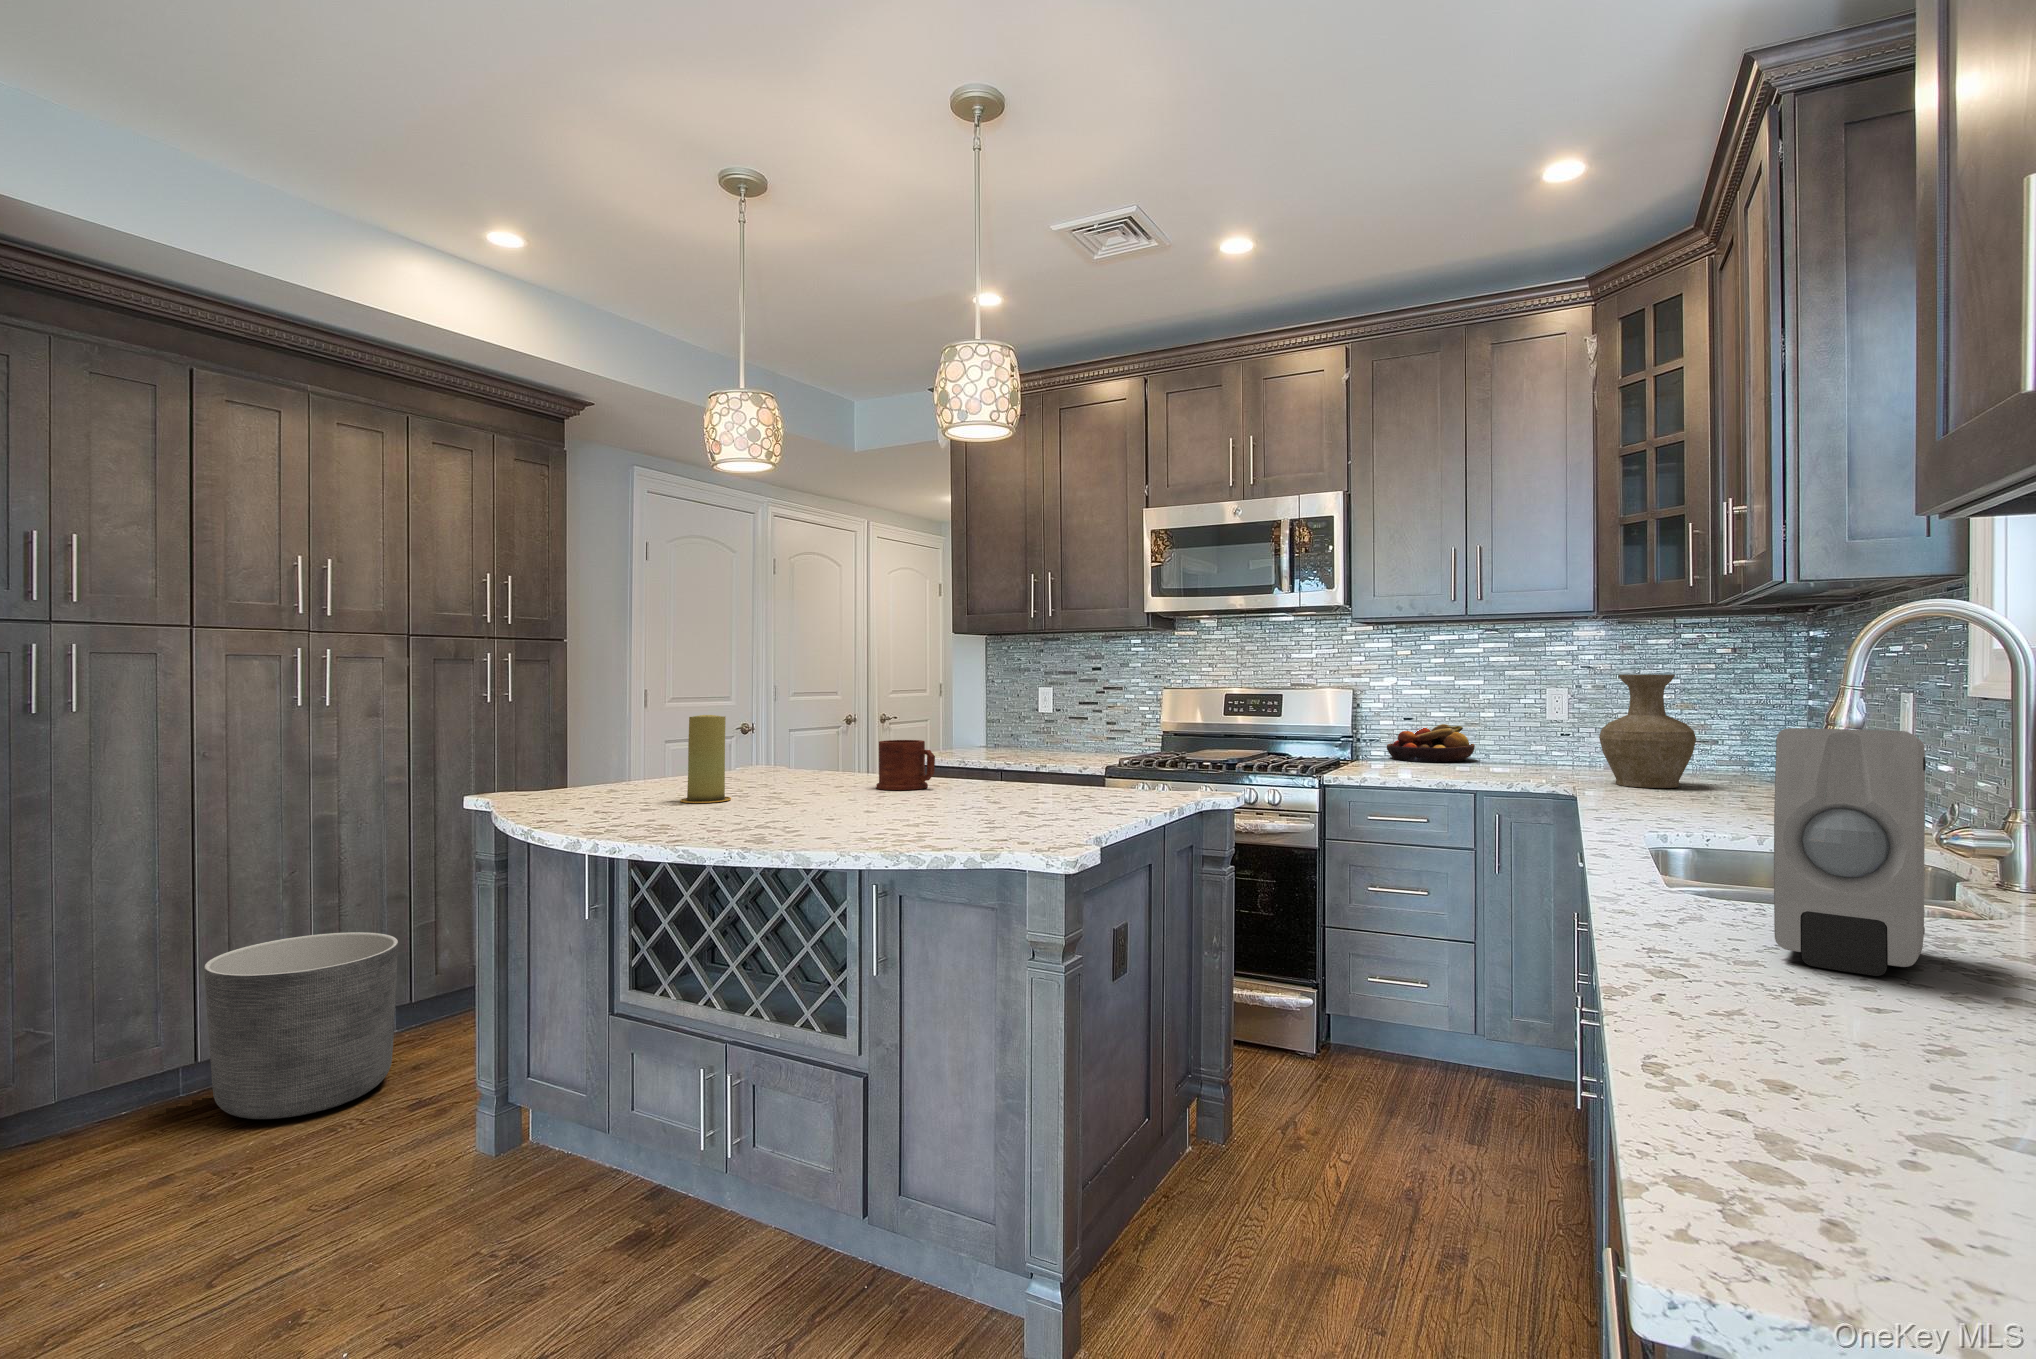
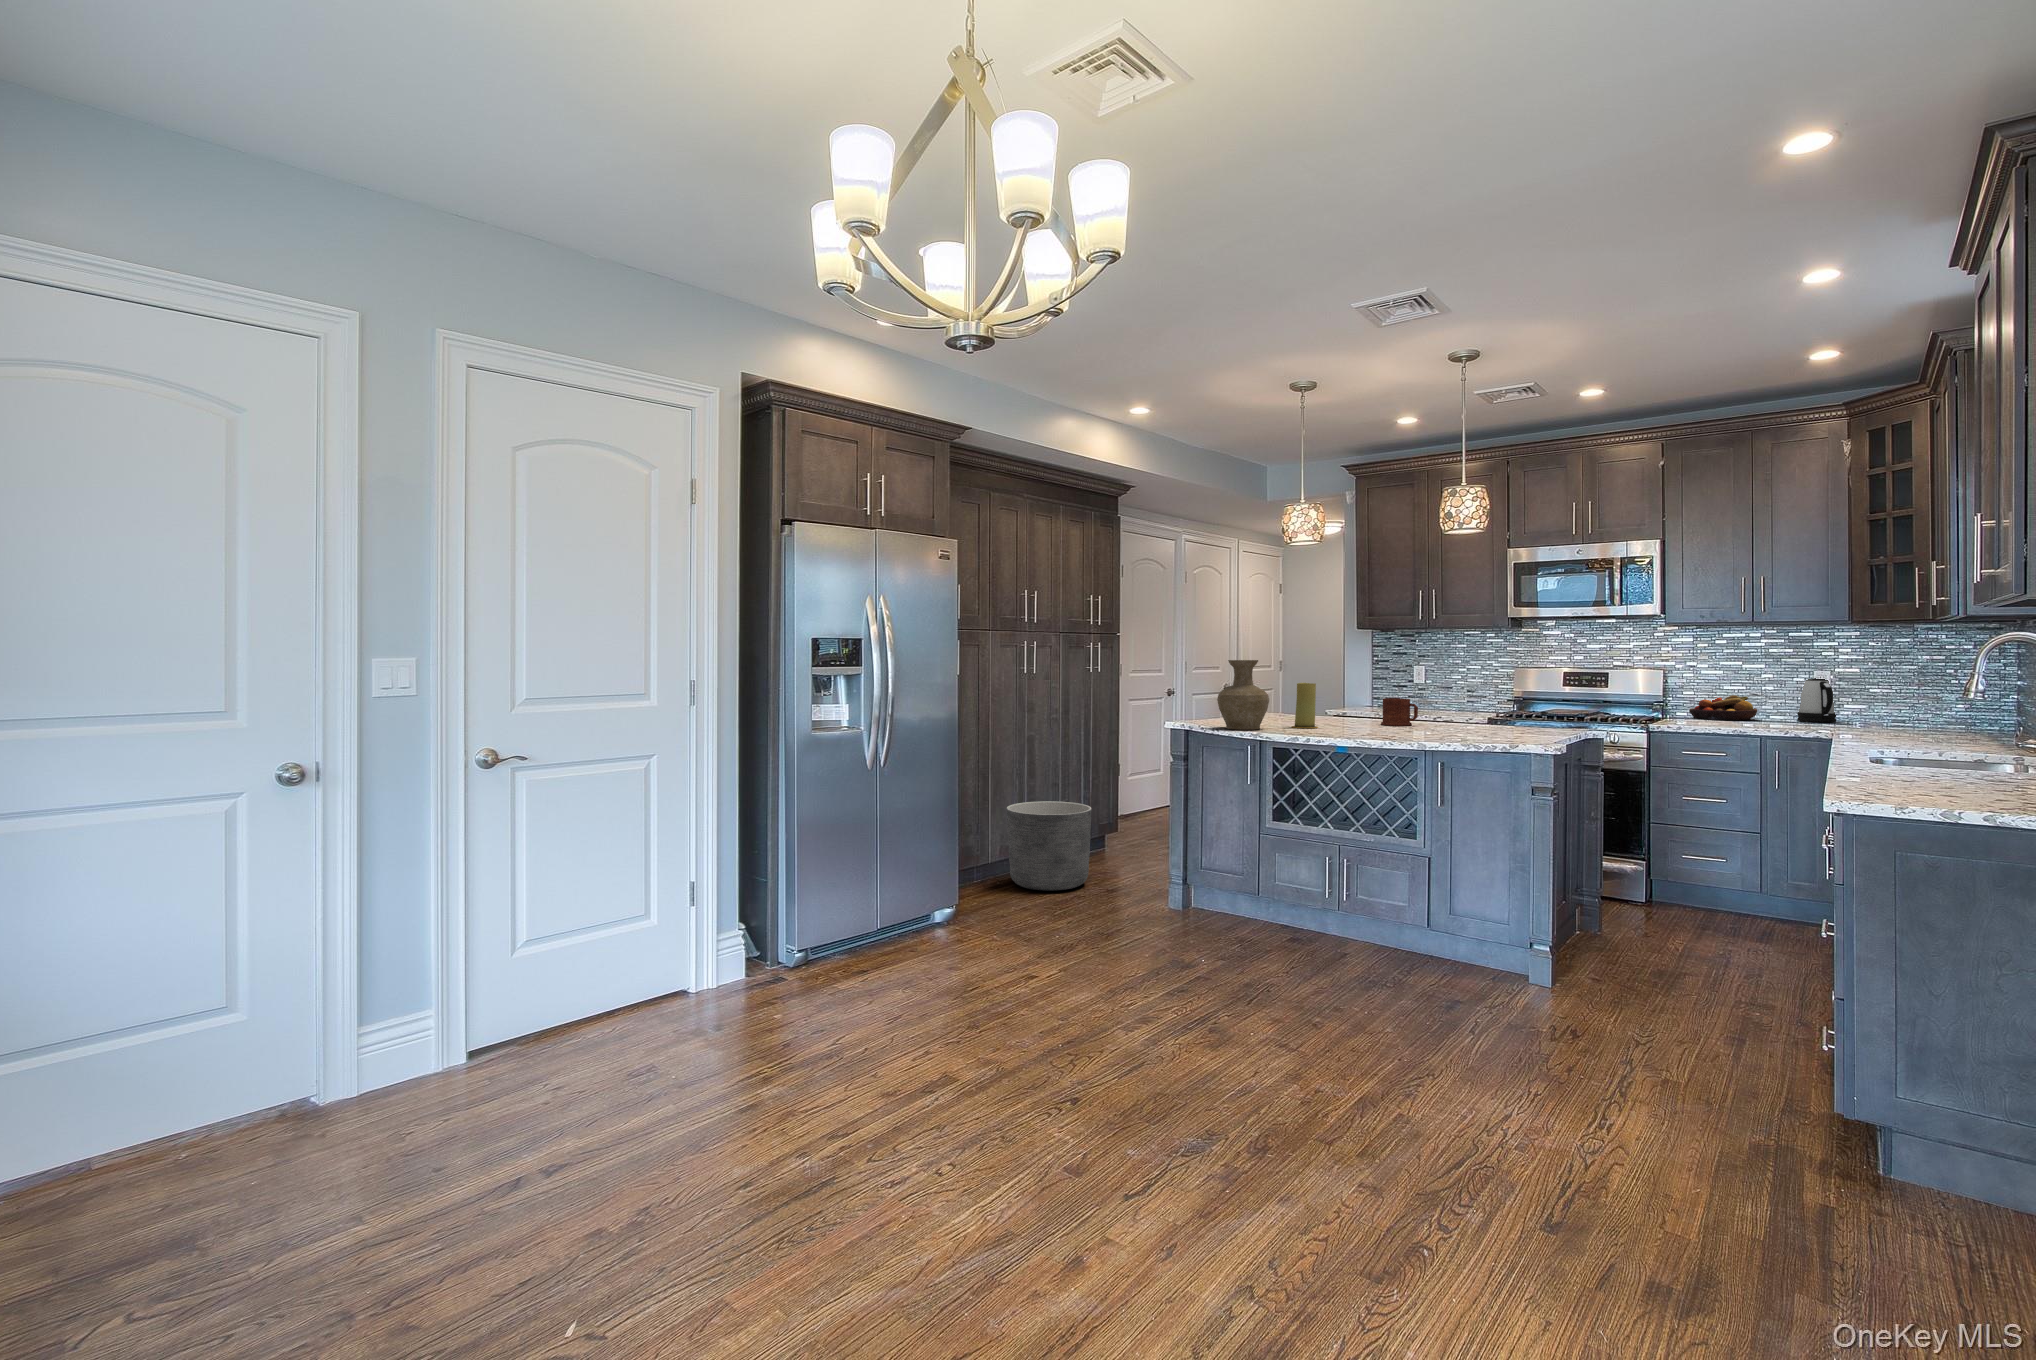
vase: present [1599,674,1696,788] -> present [1217,660,1269,730]
kettle: none [1527,697,1577,763] -> present [1797,678,1836,722]
soap dispenser: present [1774,728,1926,976] -> none [1911,688,1985,779]

